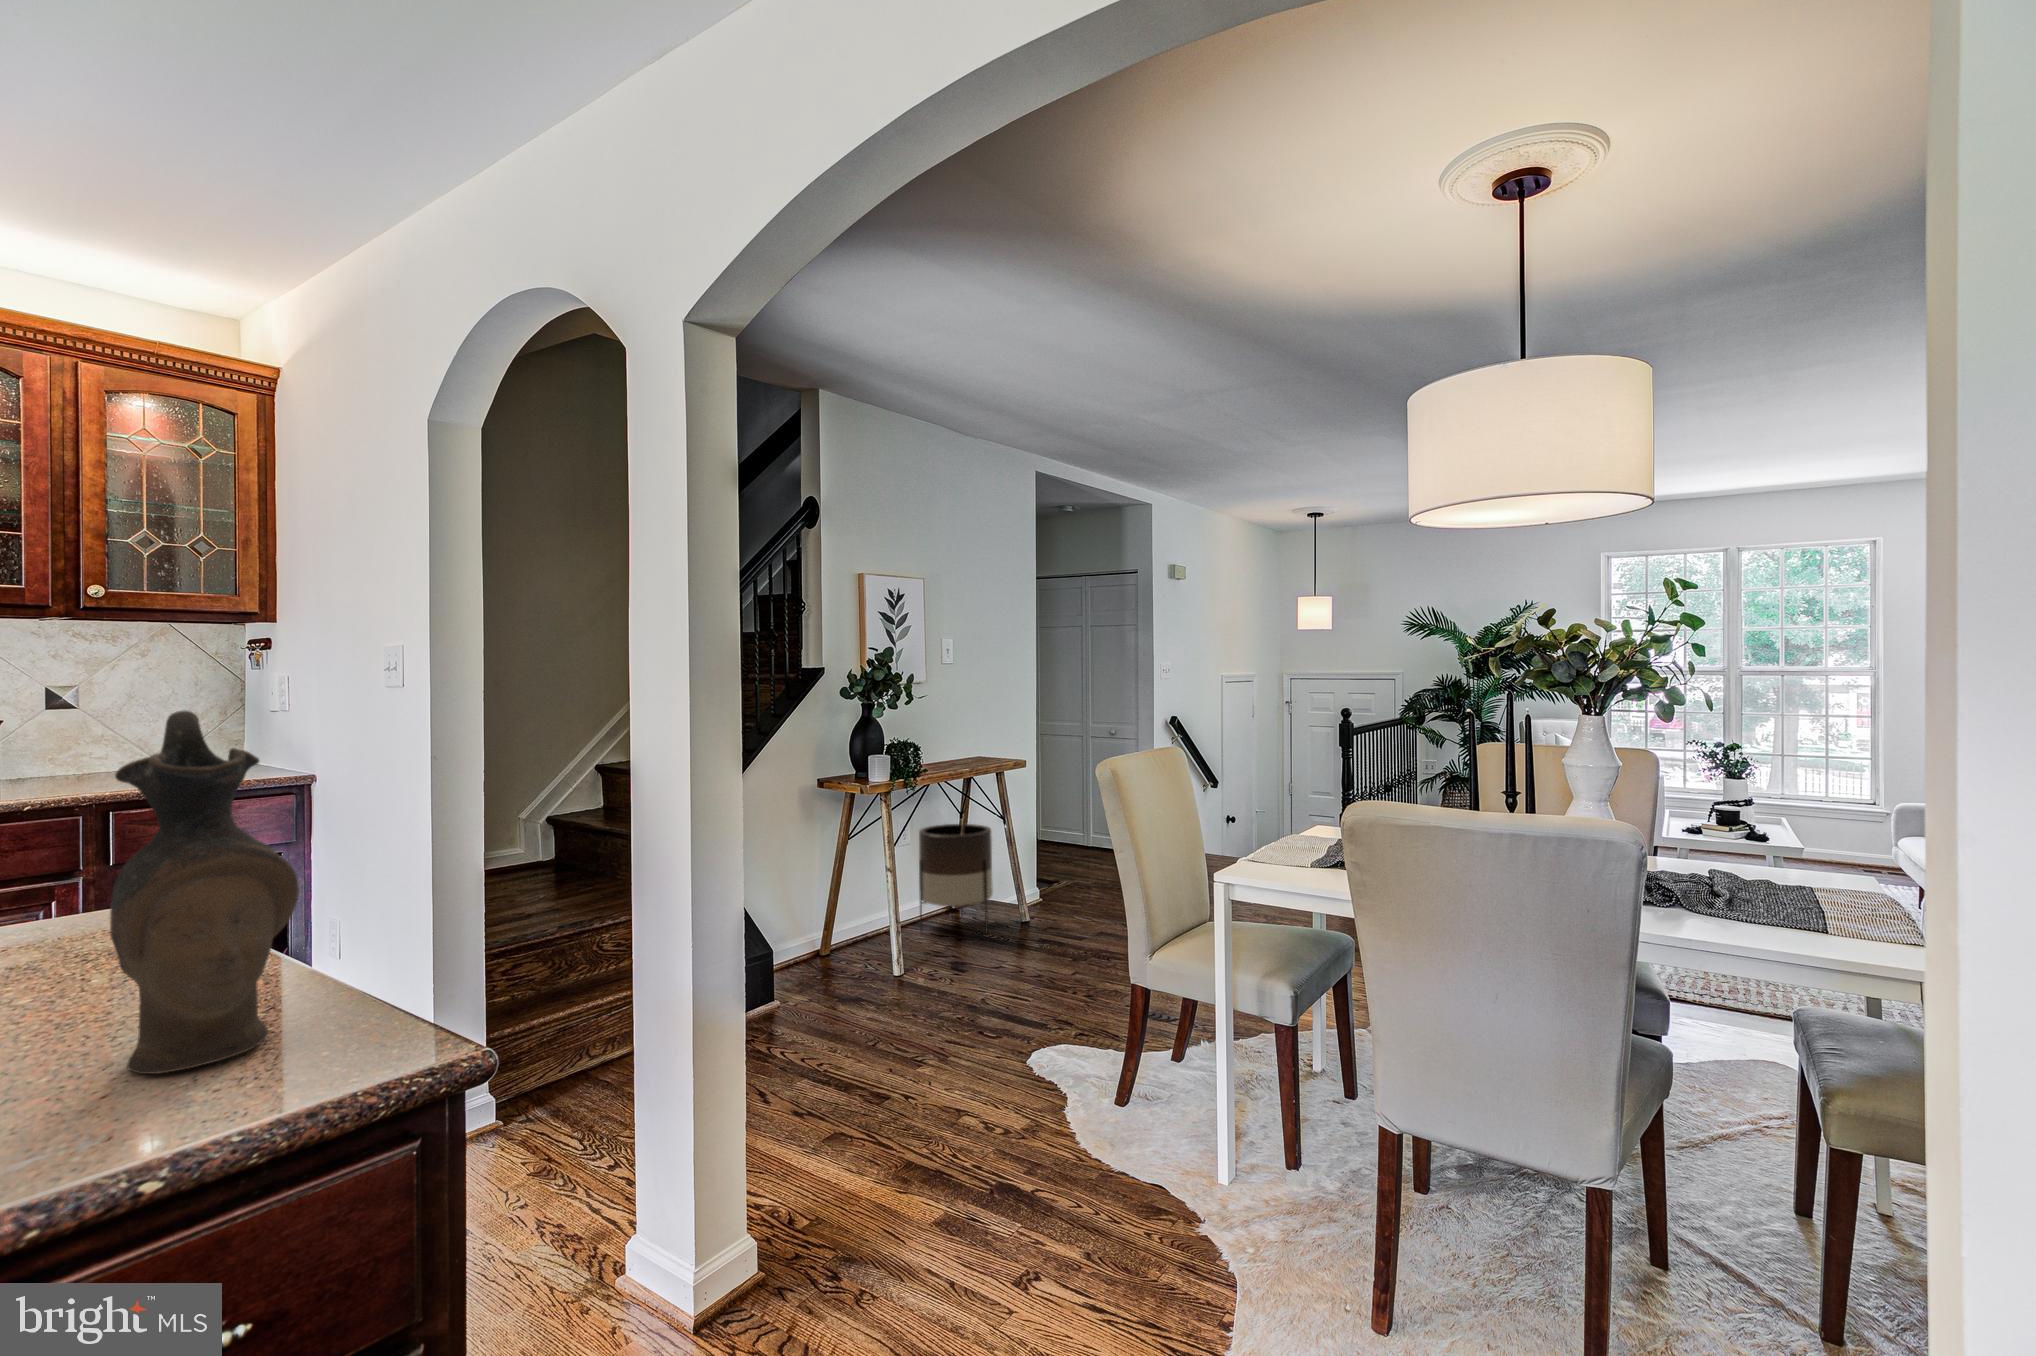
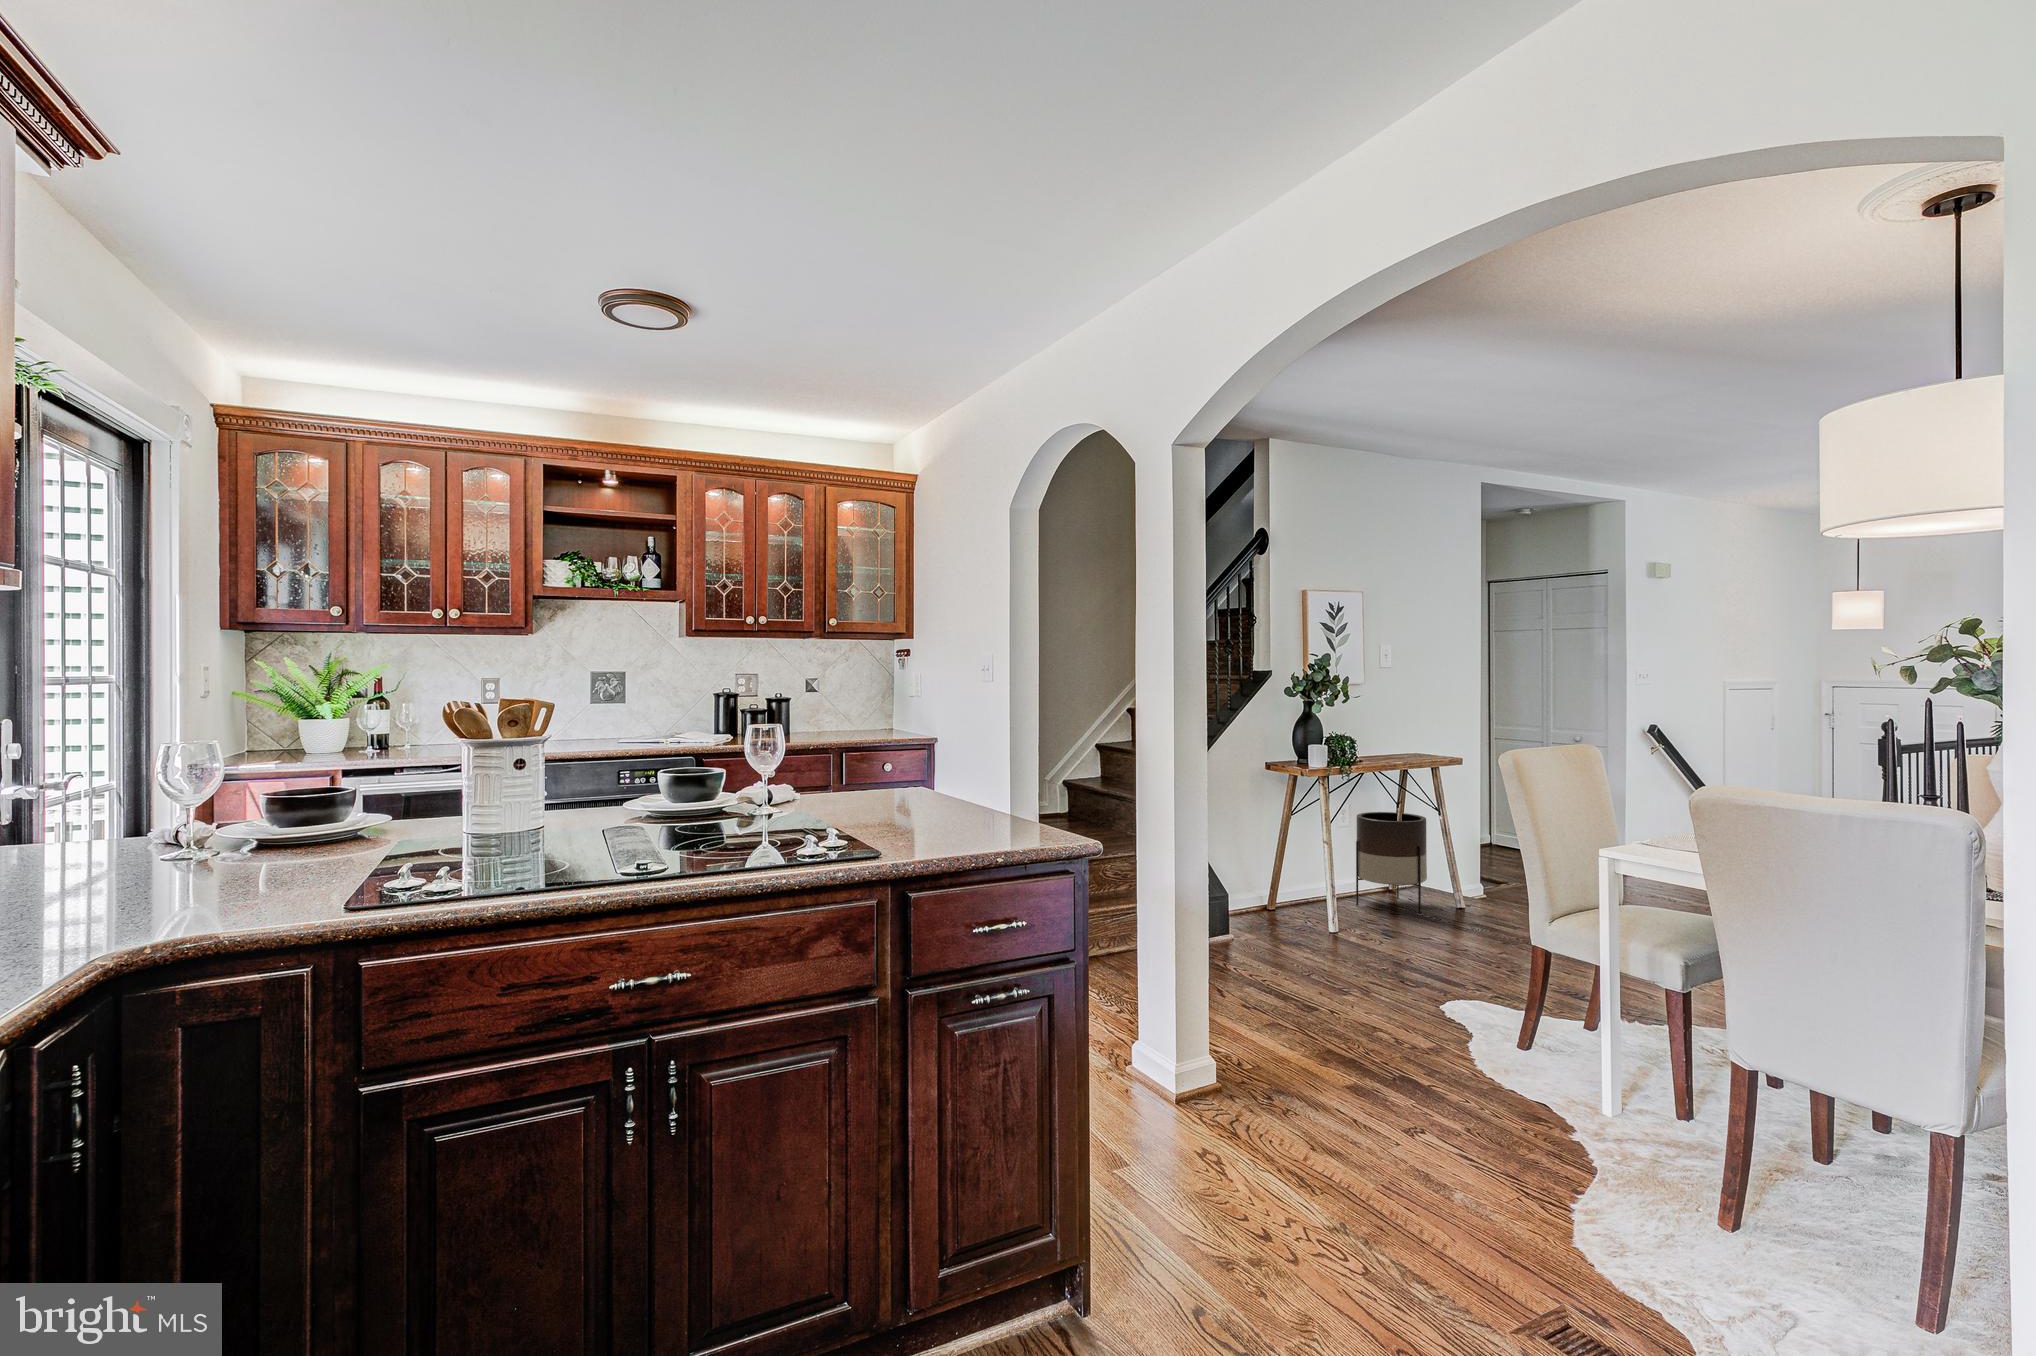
ceramic pitcher: present [110,710,299,1074] -> none [956,684,1021,837]

